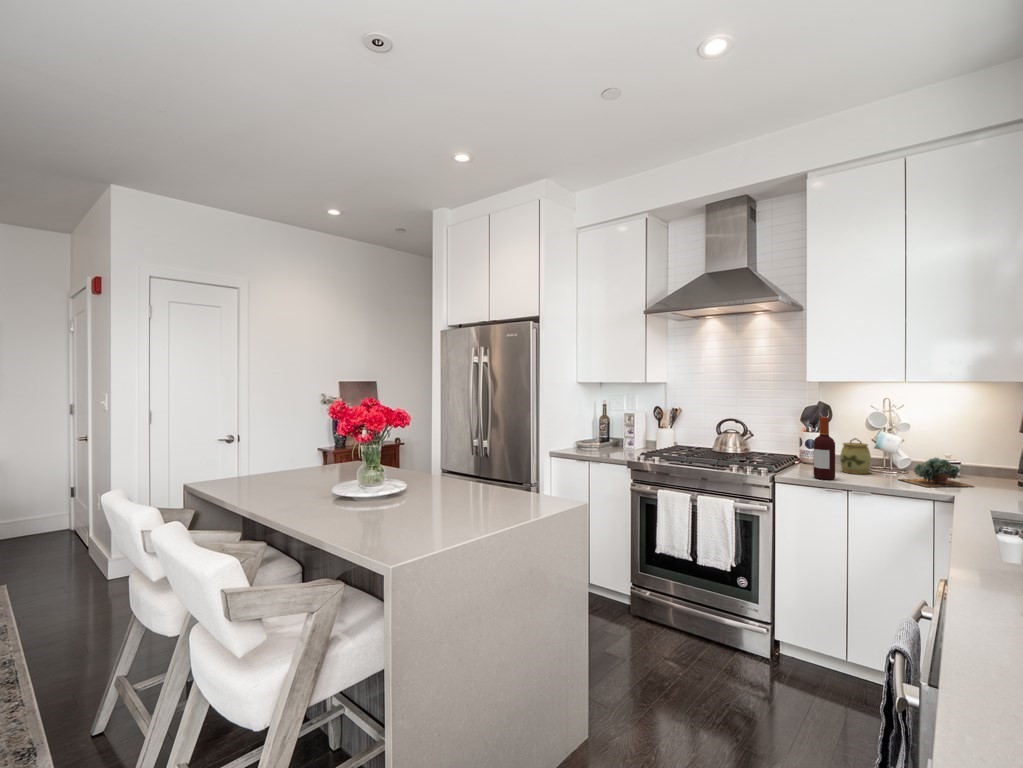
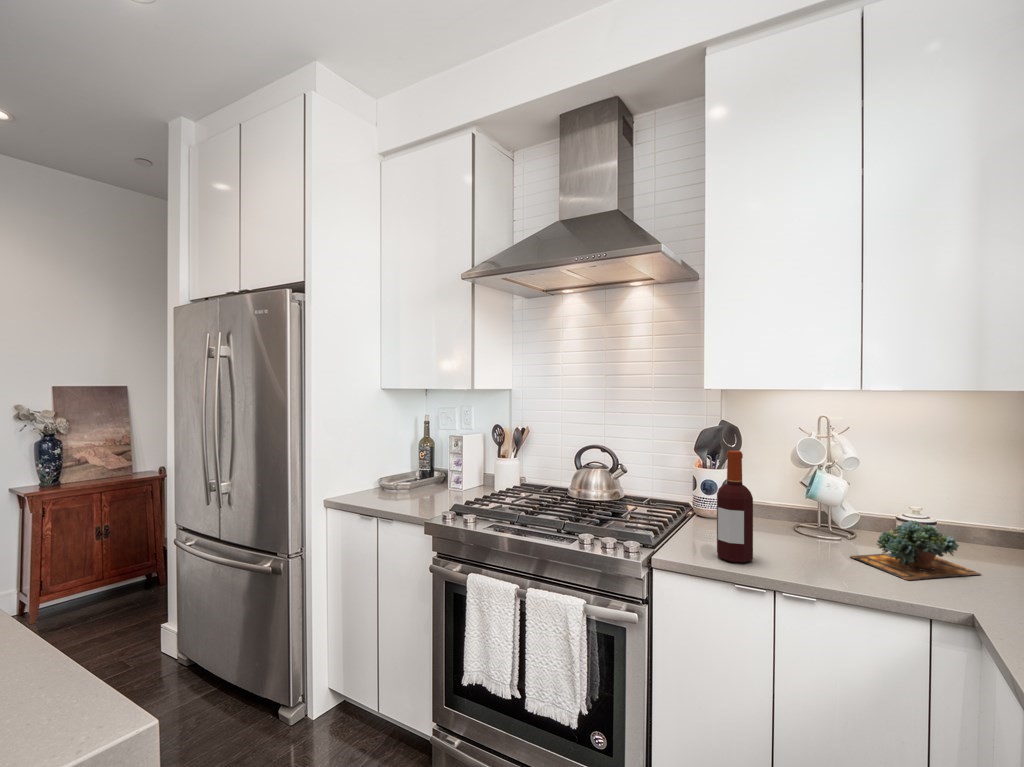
jar: present [840,438,871,474] -> none [755,481,802,543]

